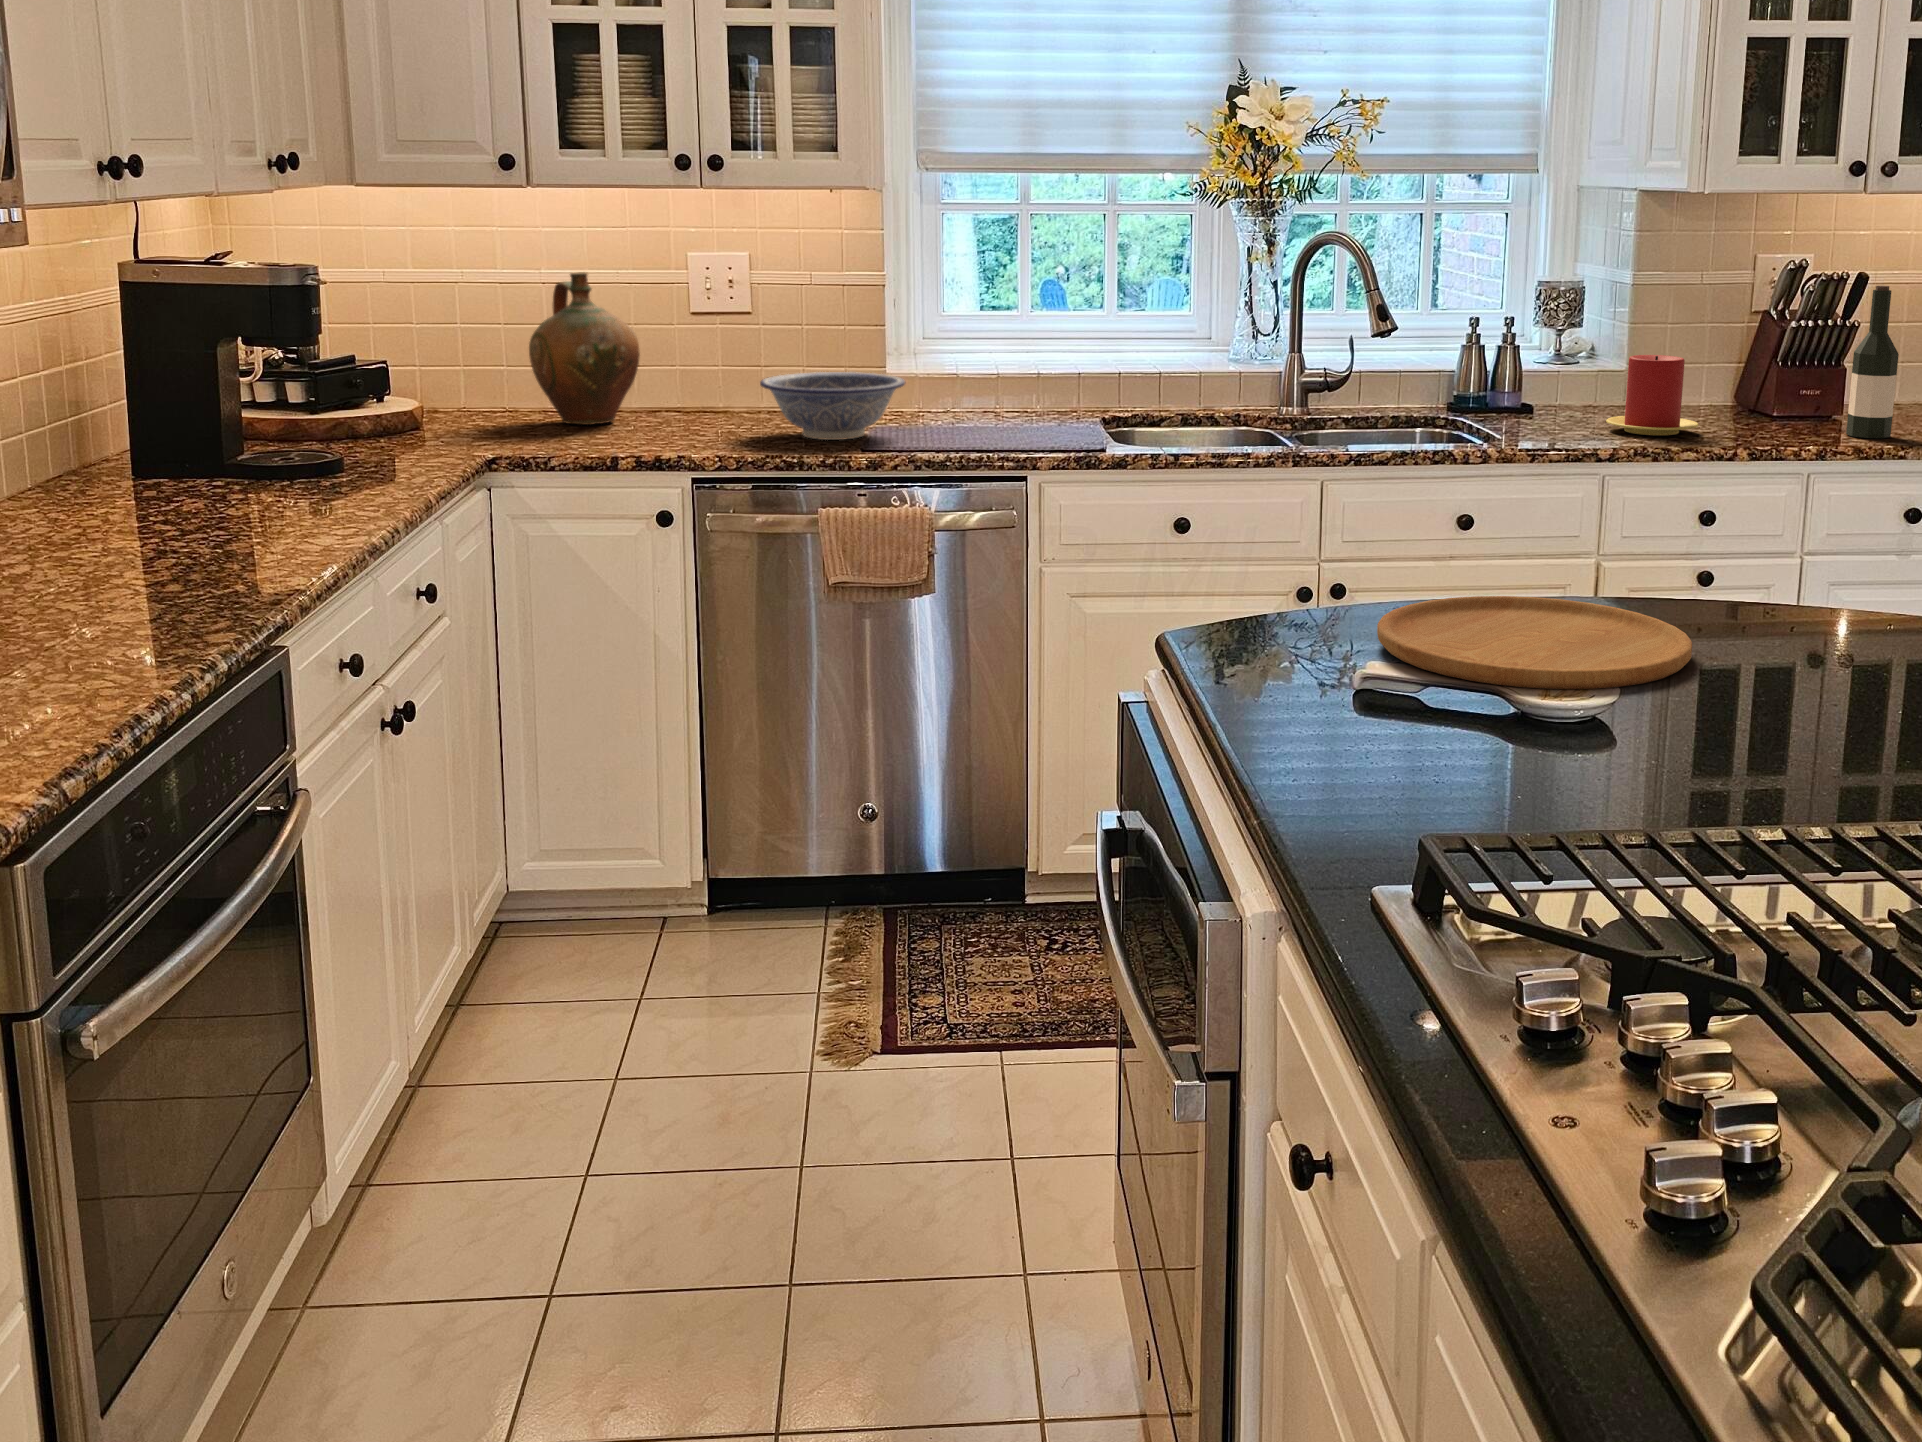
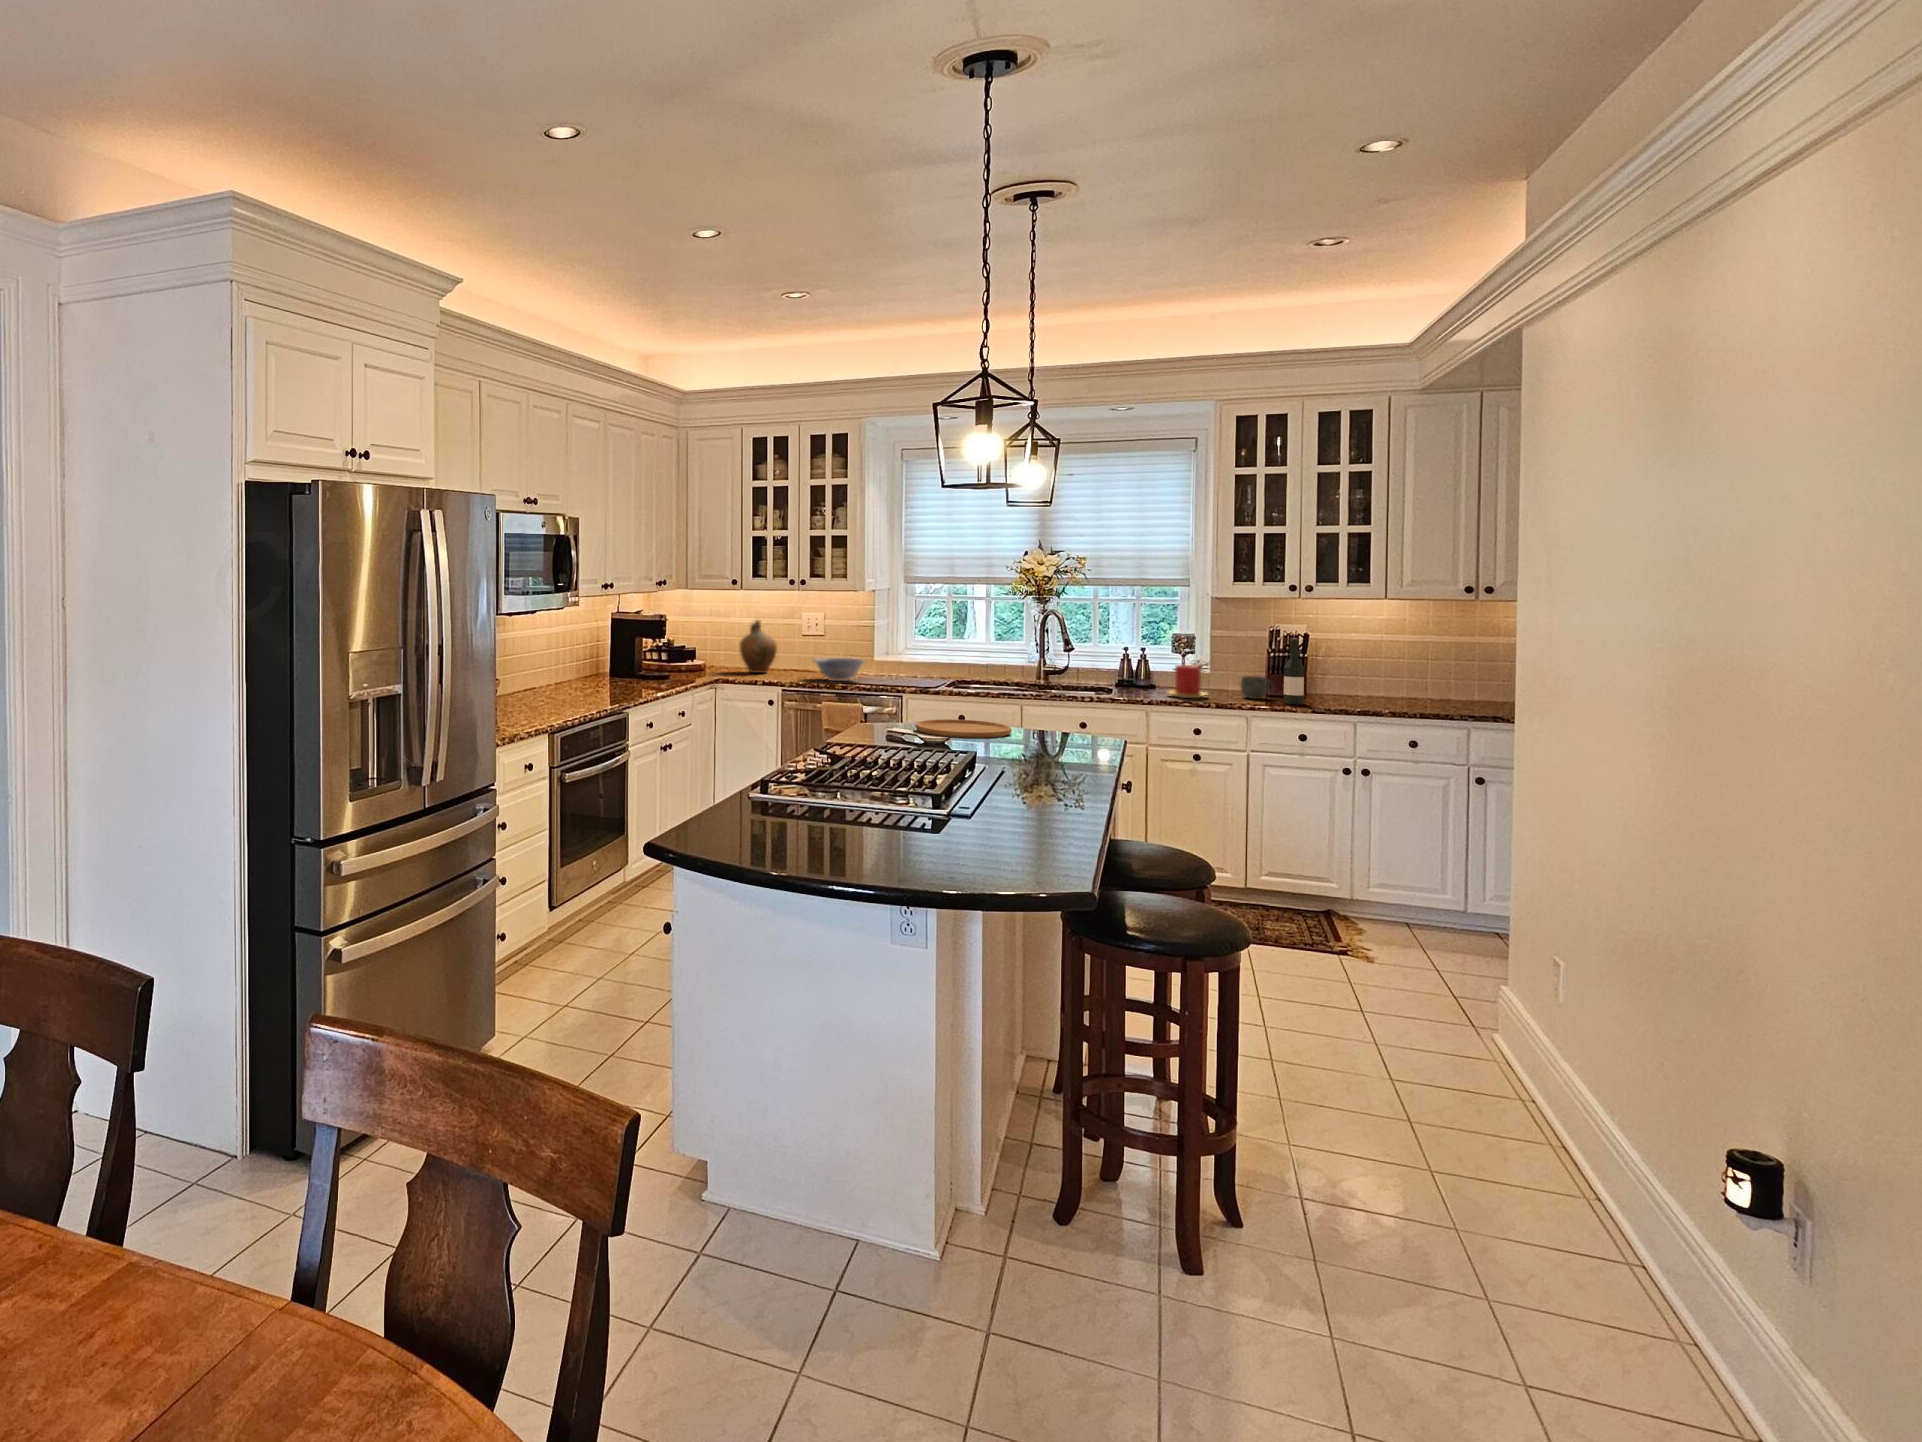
mug: none [1736,374,1801,426] -> present [1240,676,1274,699]

